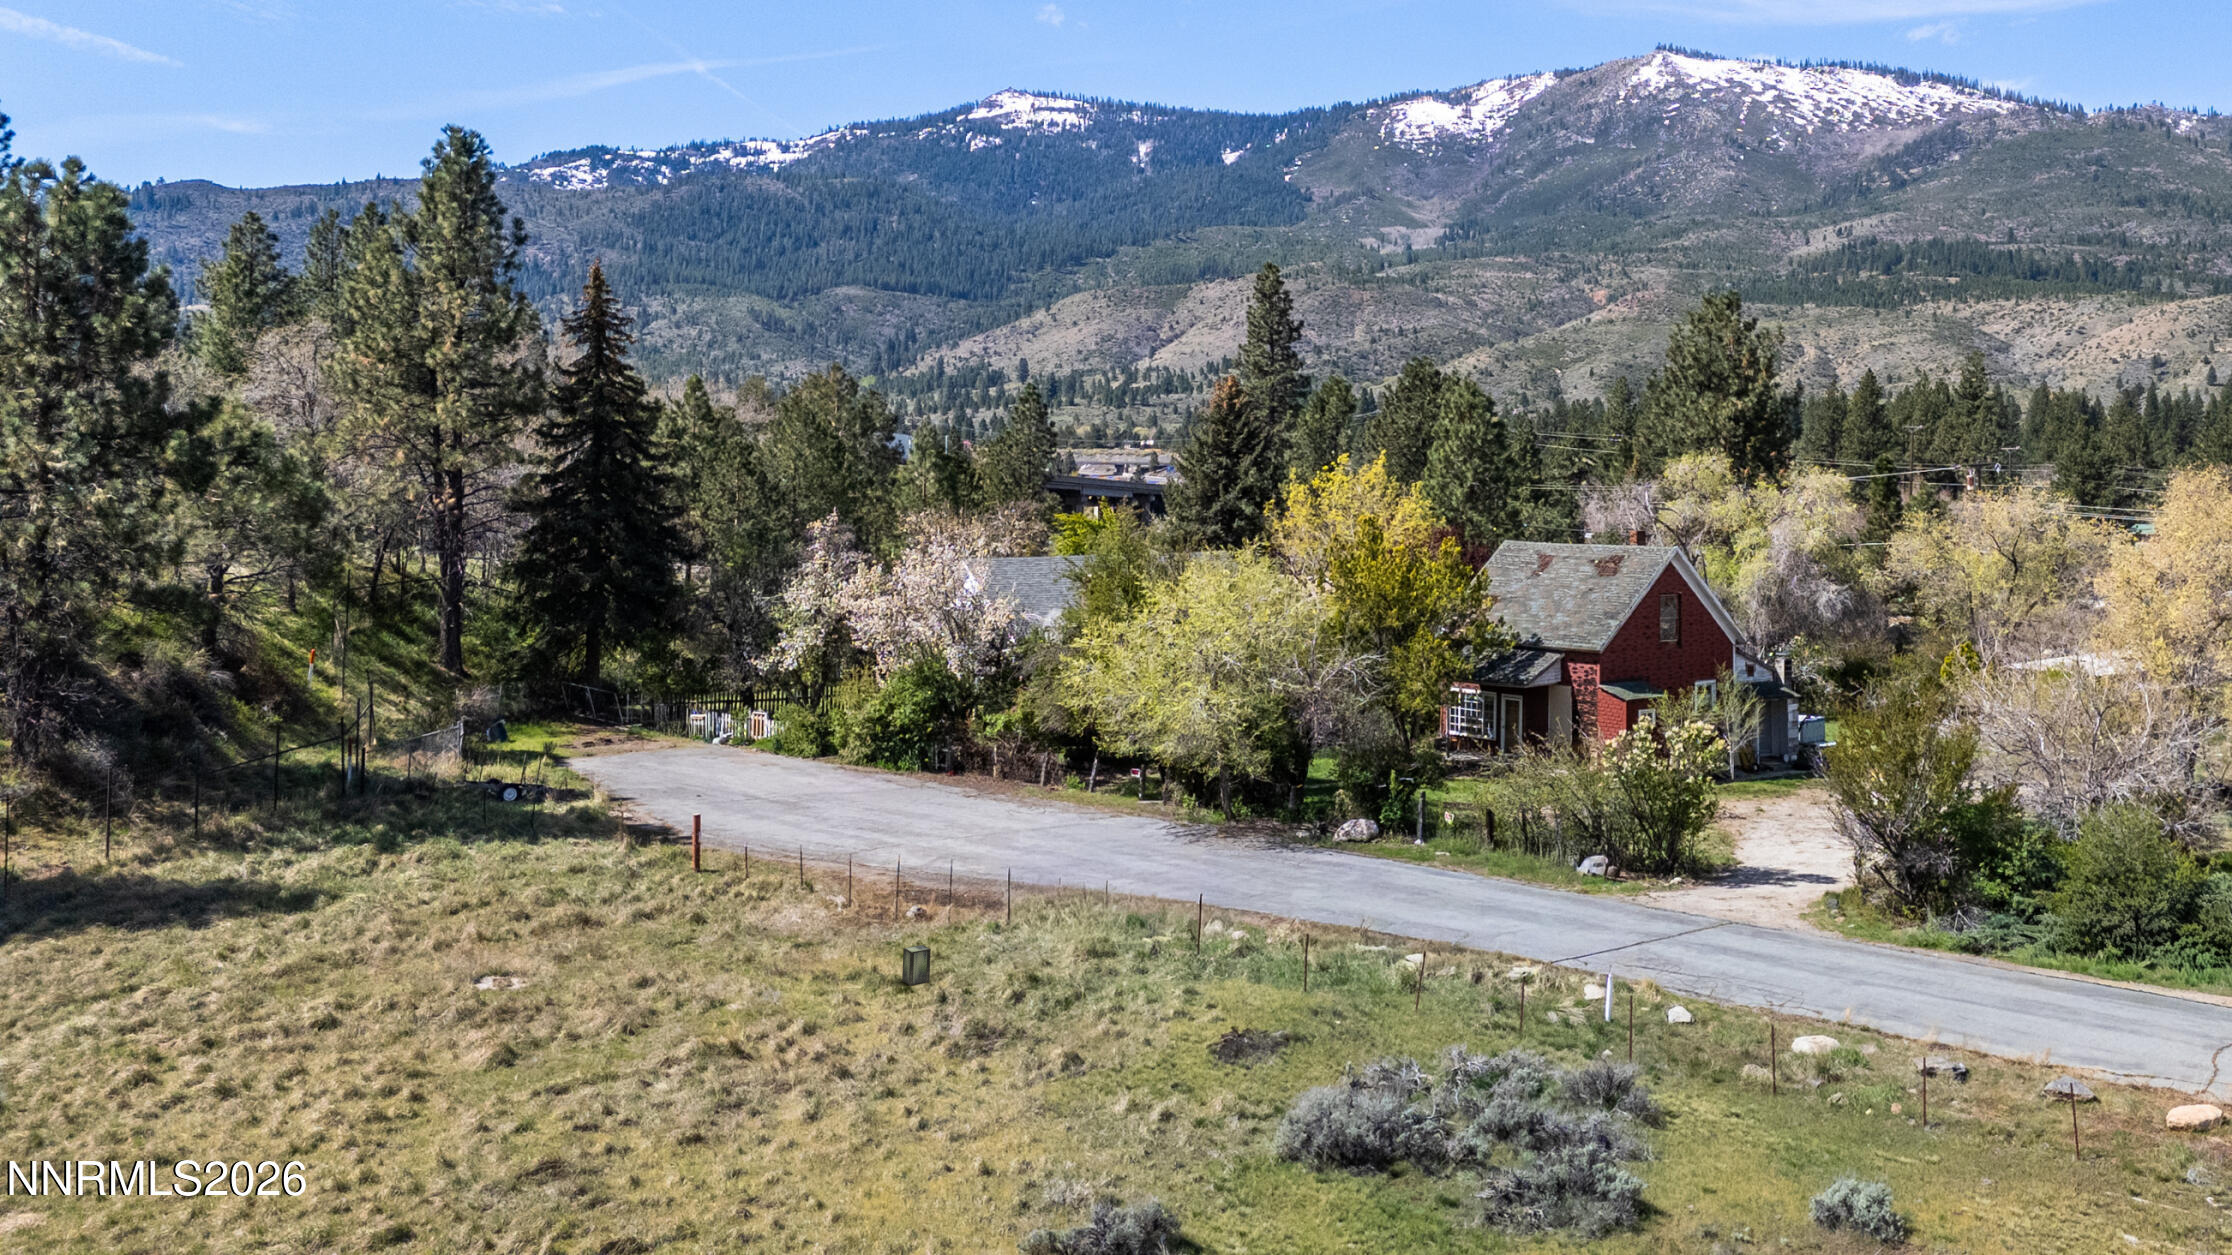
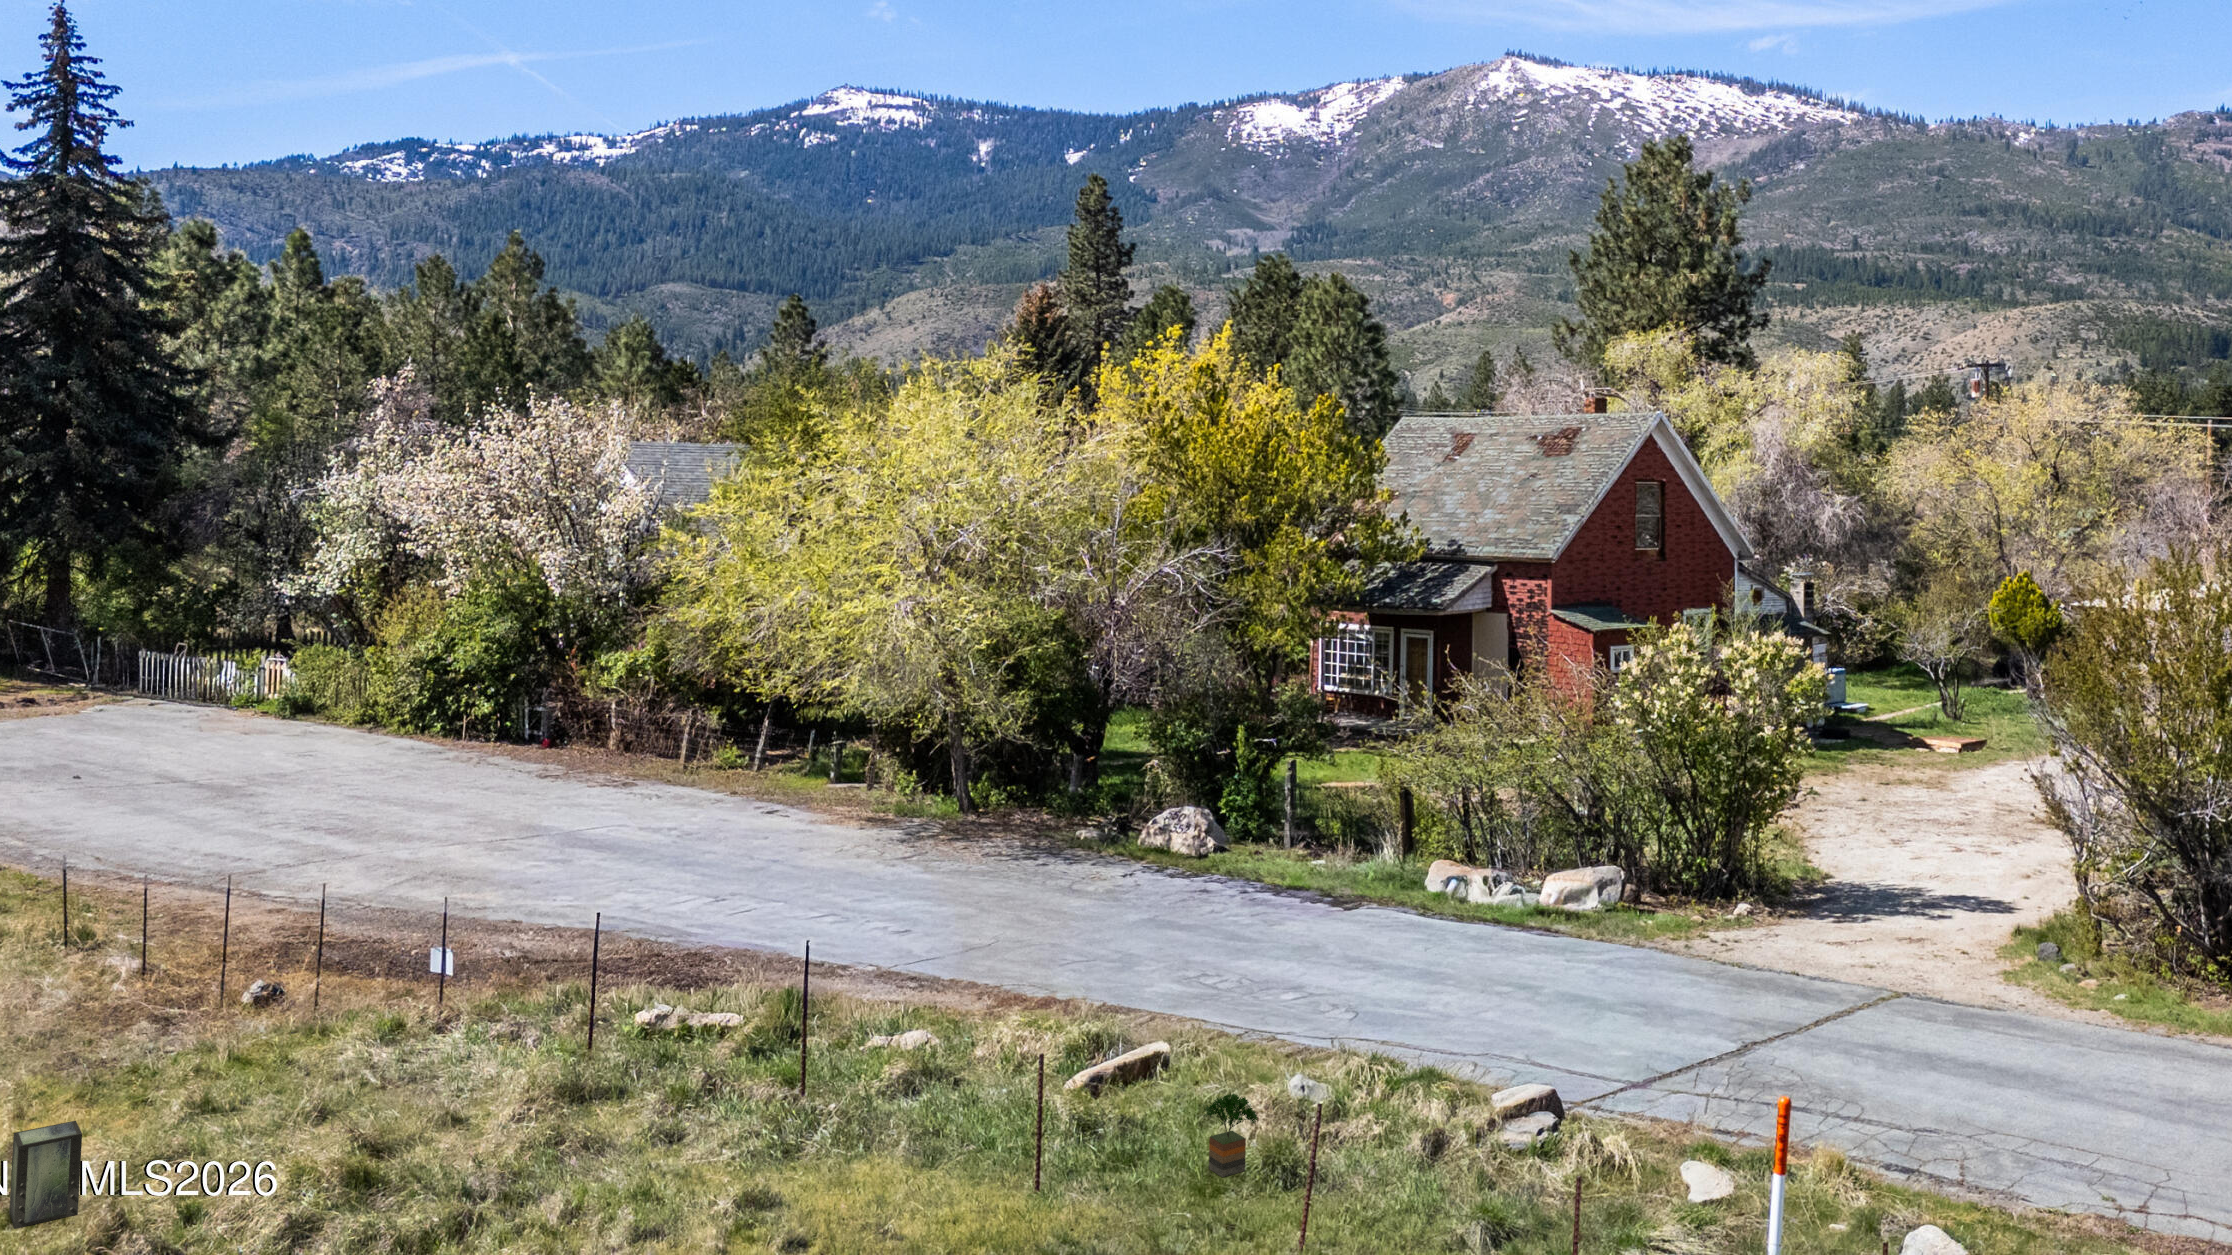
potted tree: none [1385,946,1409,981] -> present [1204,1093,1258,1177]

